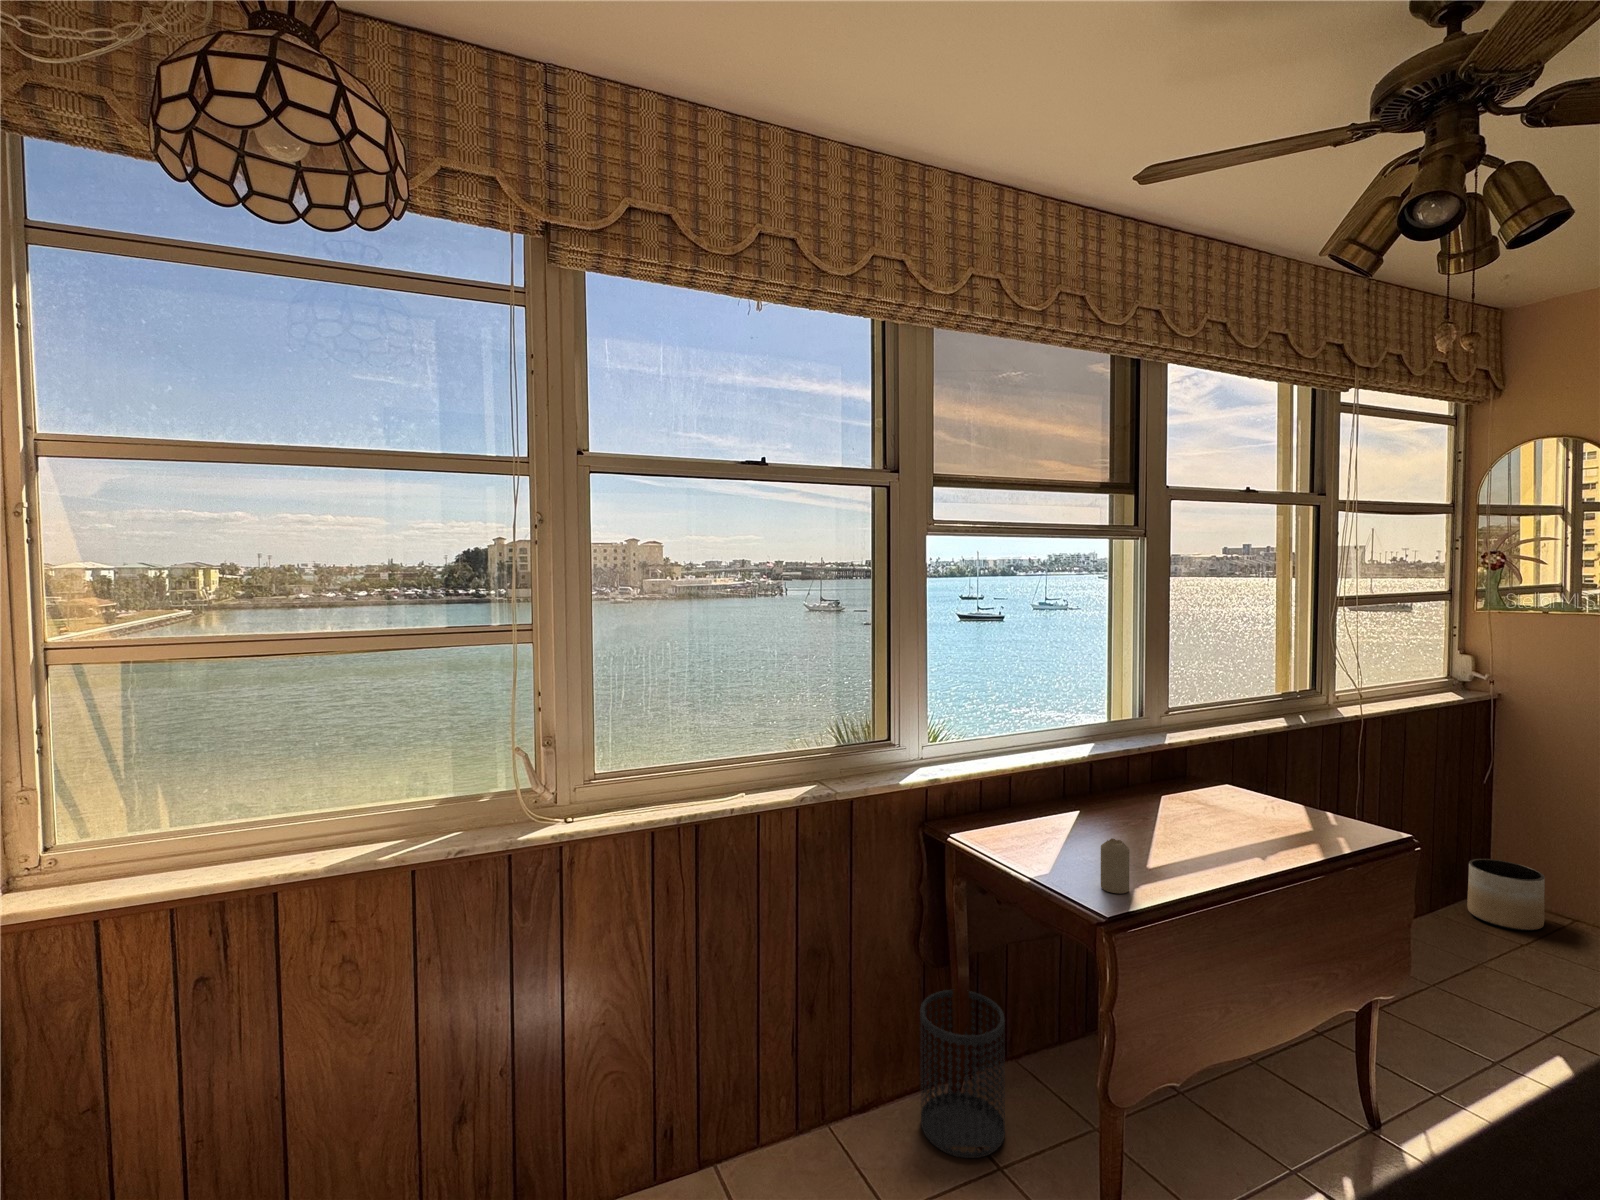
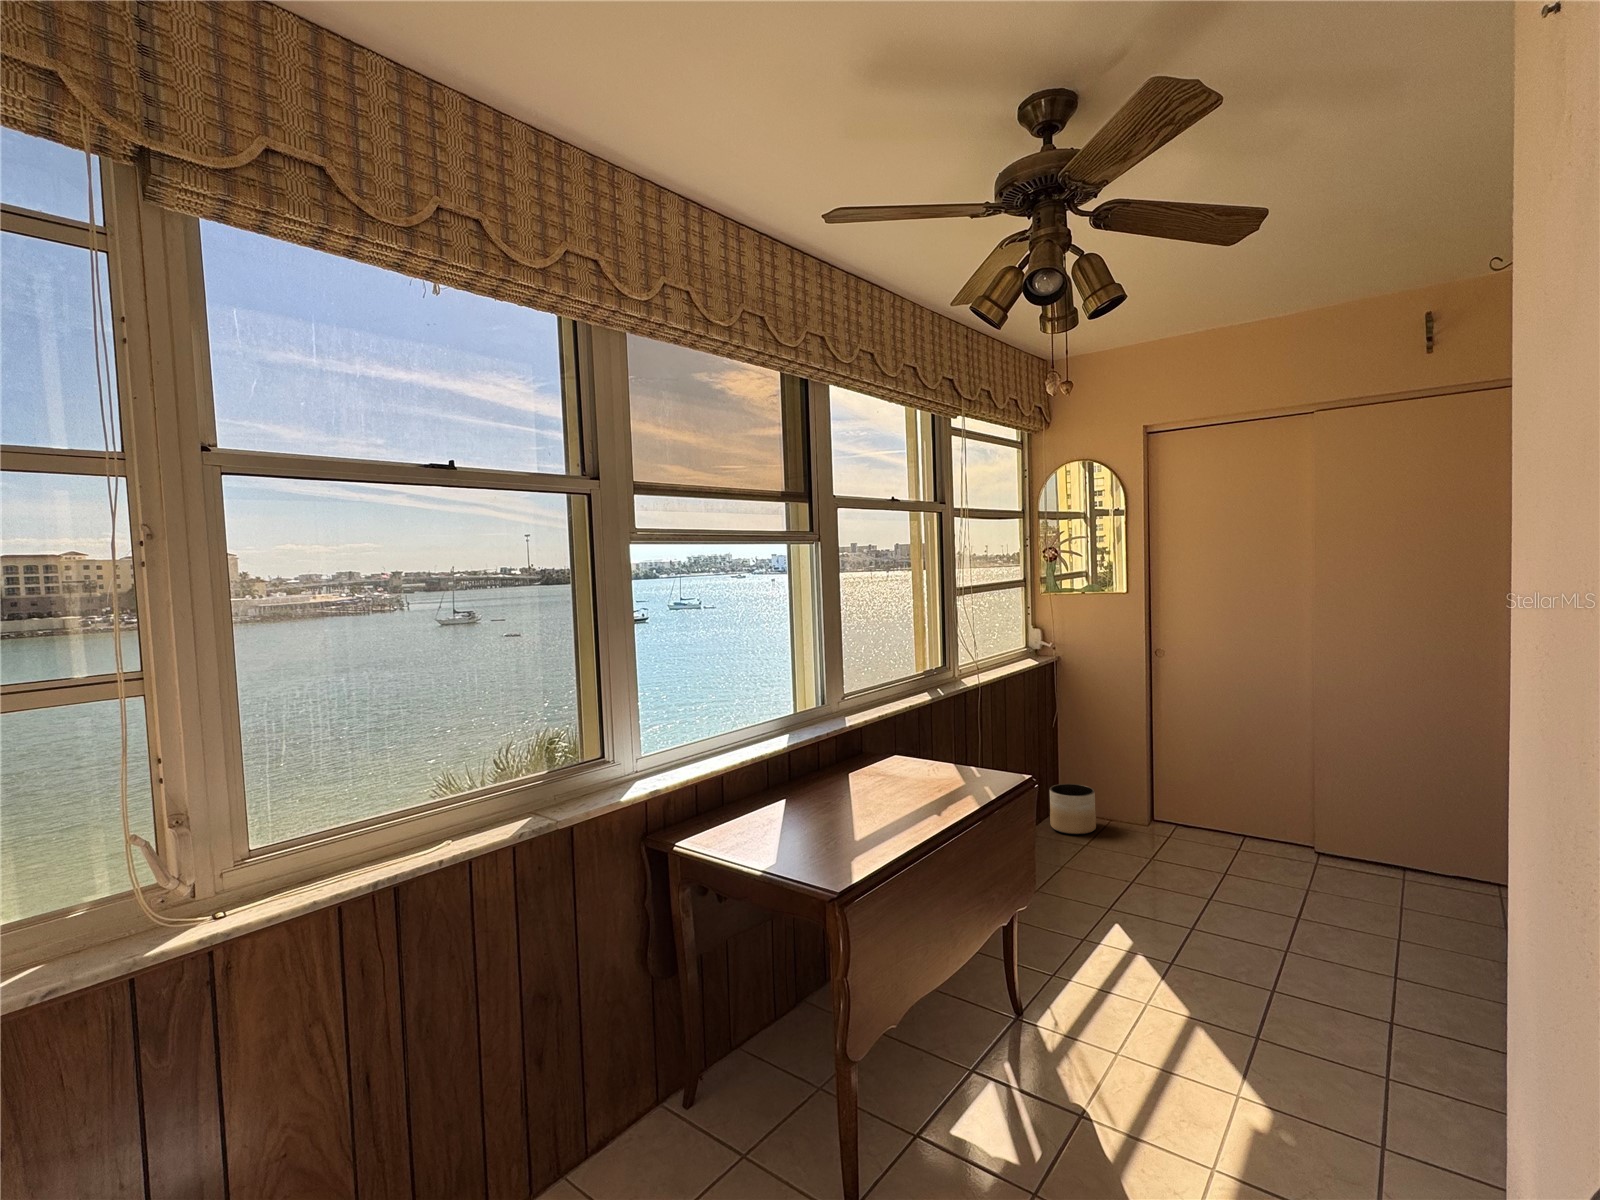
candle: present [1101,838,1129,894] -> none [823,817,849,867]
wastebasket: present [920,990,1005,1158] -> none [656,994,745,1162]

